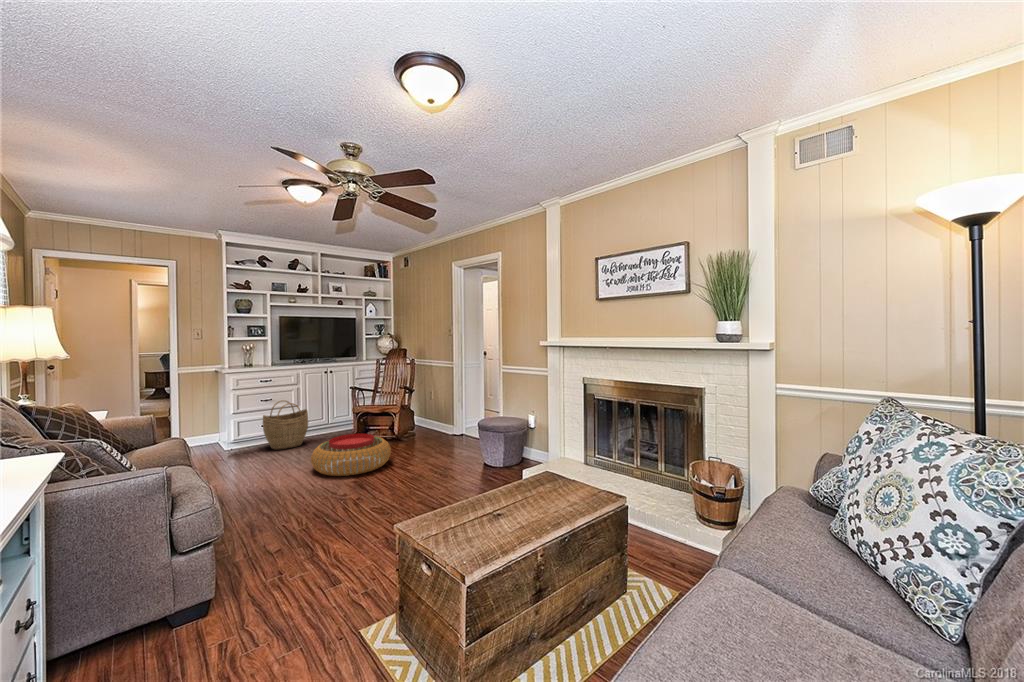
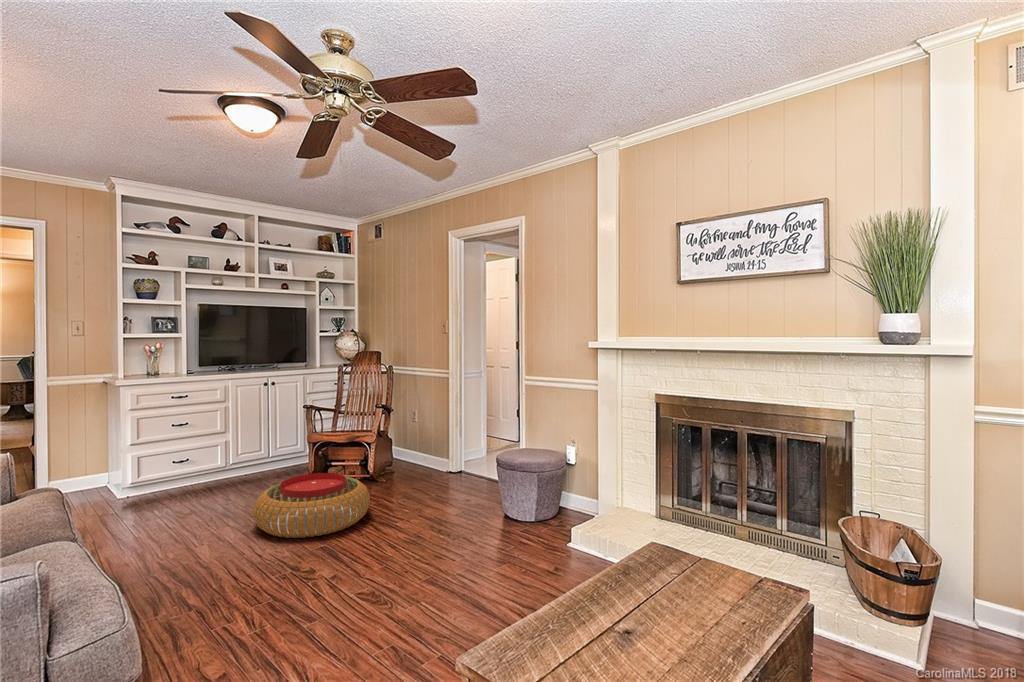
woven basket: present [263,400,308,450] -> none [175,424,242,496]

